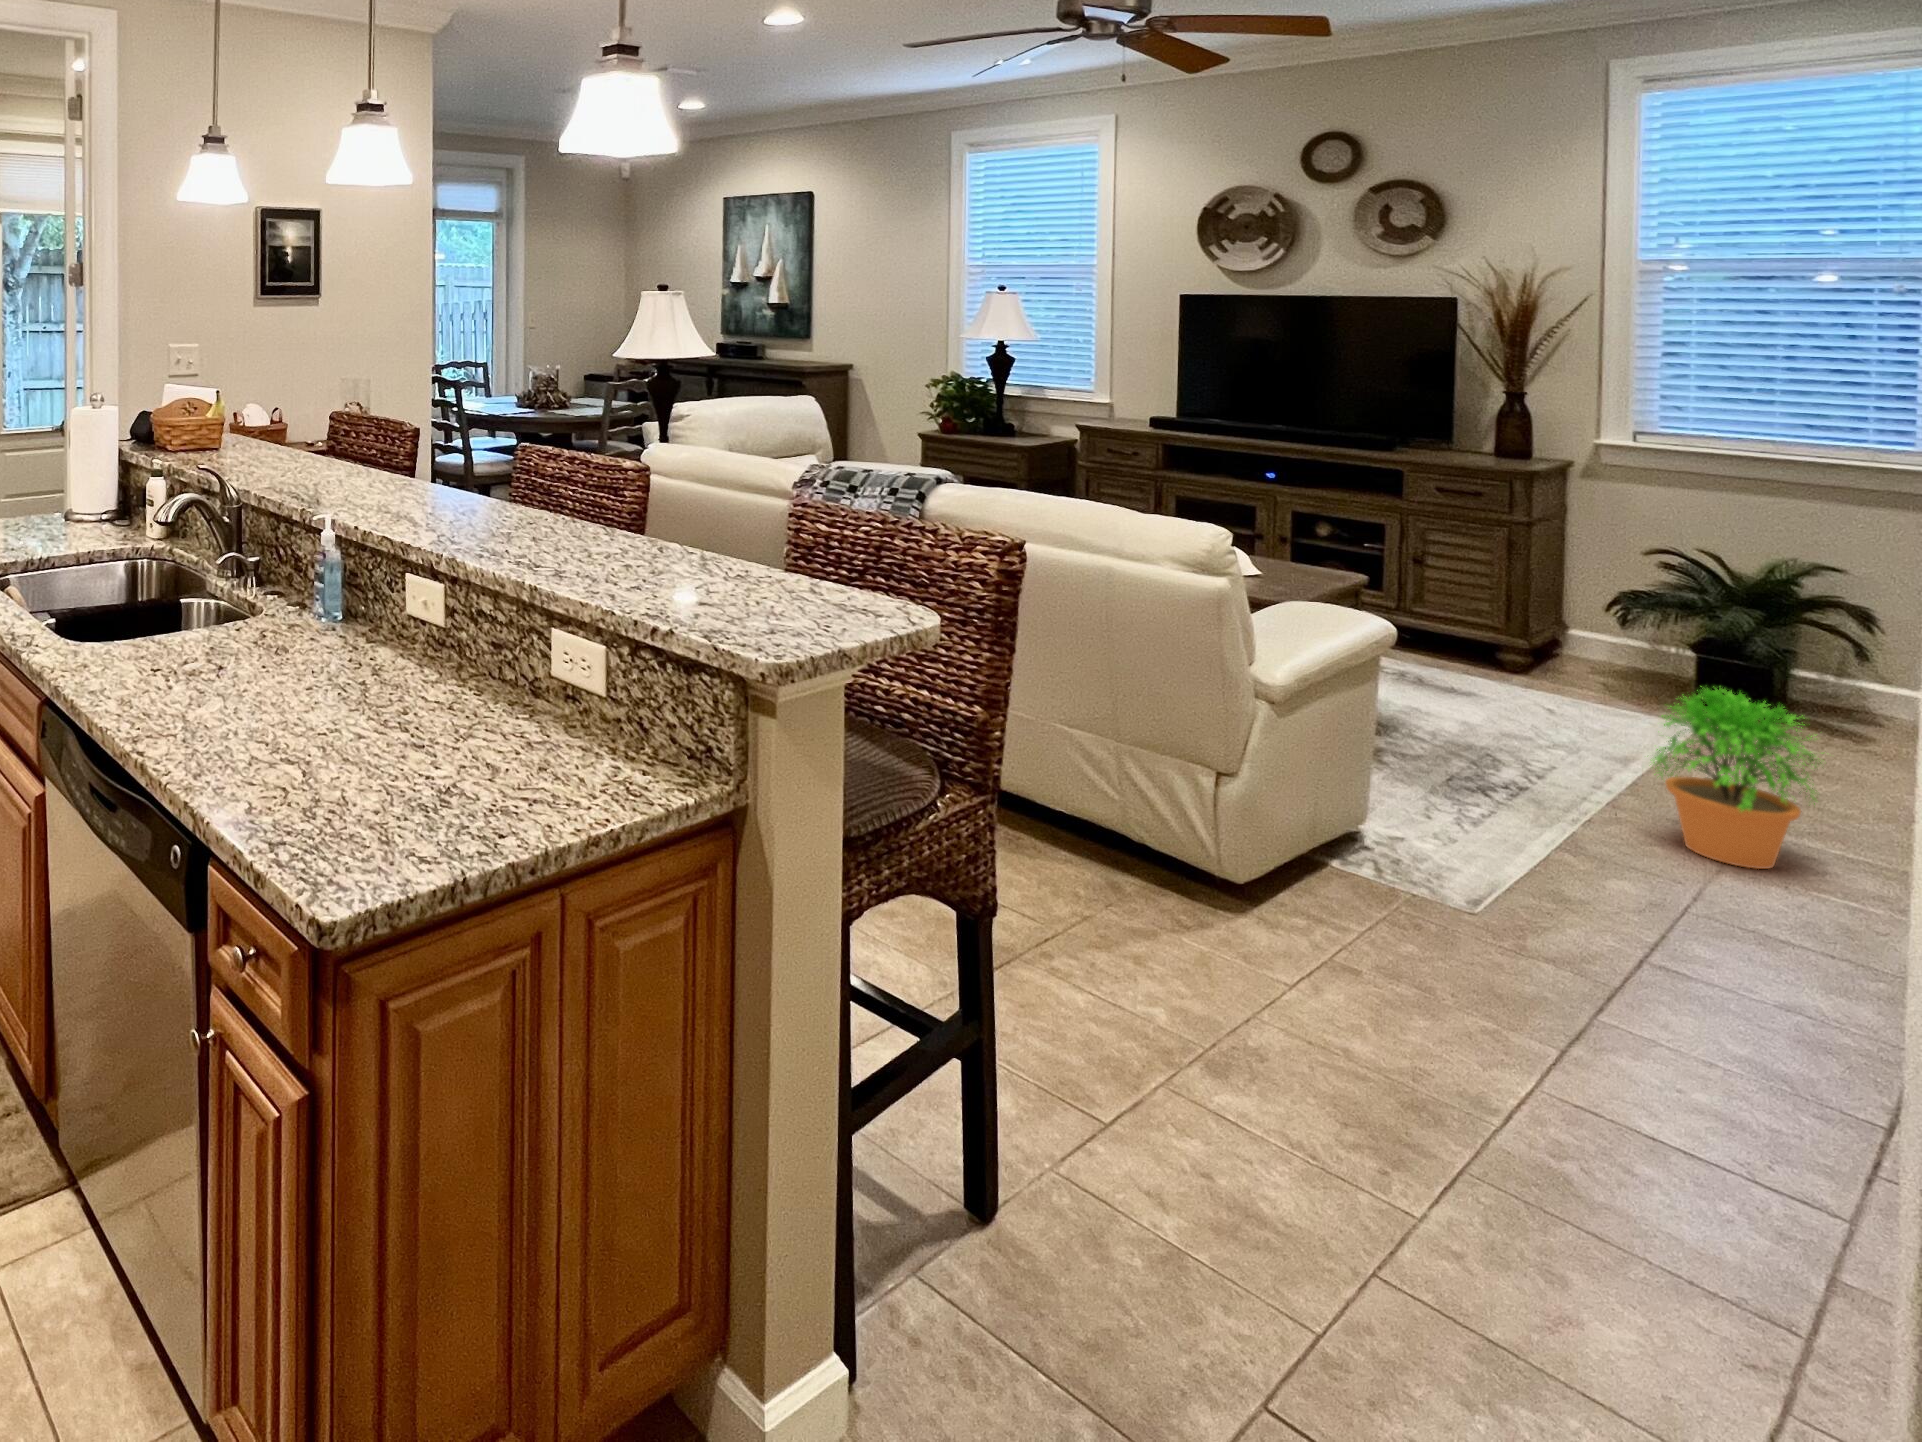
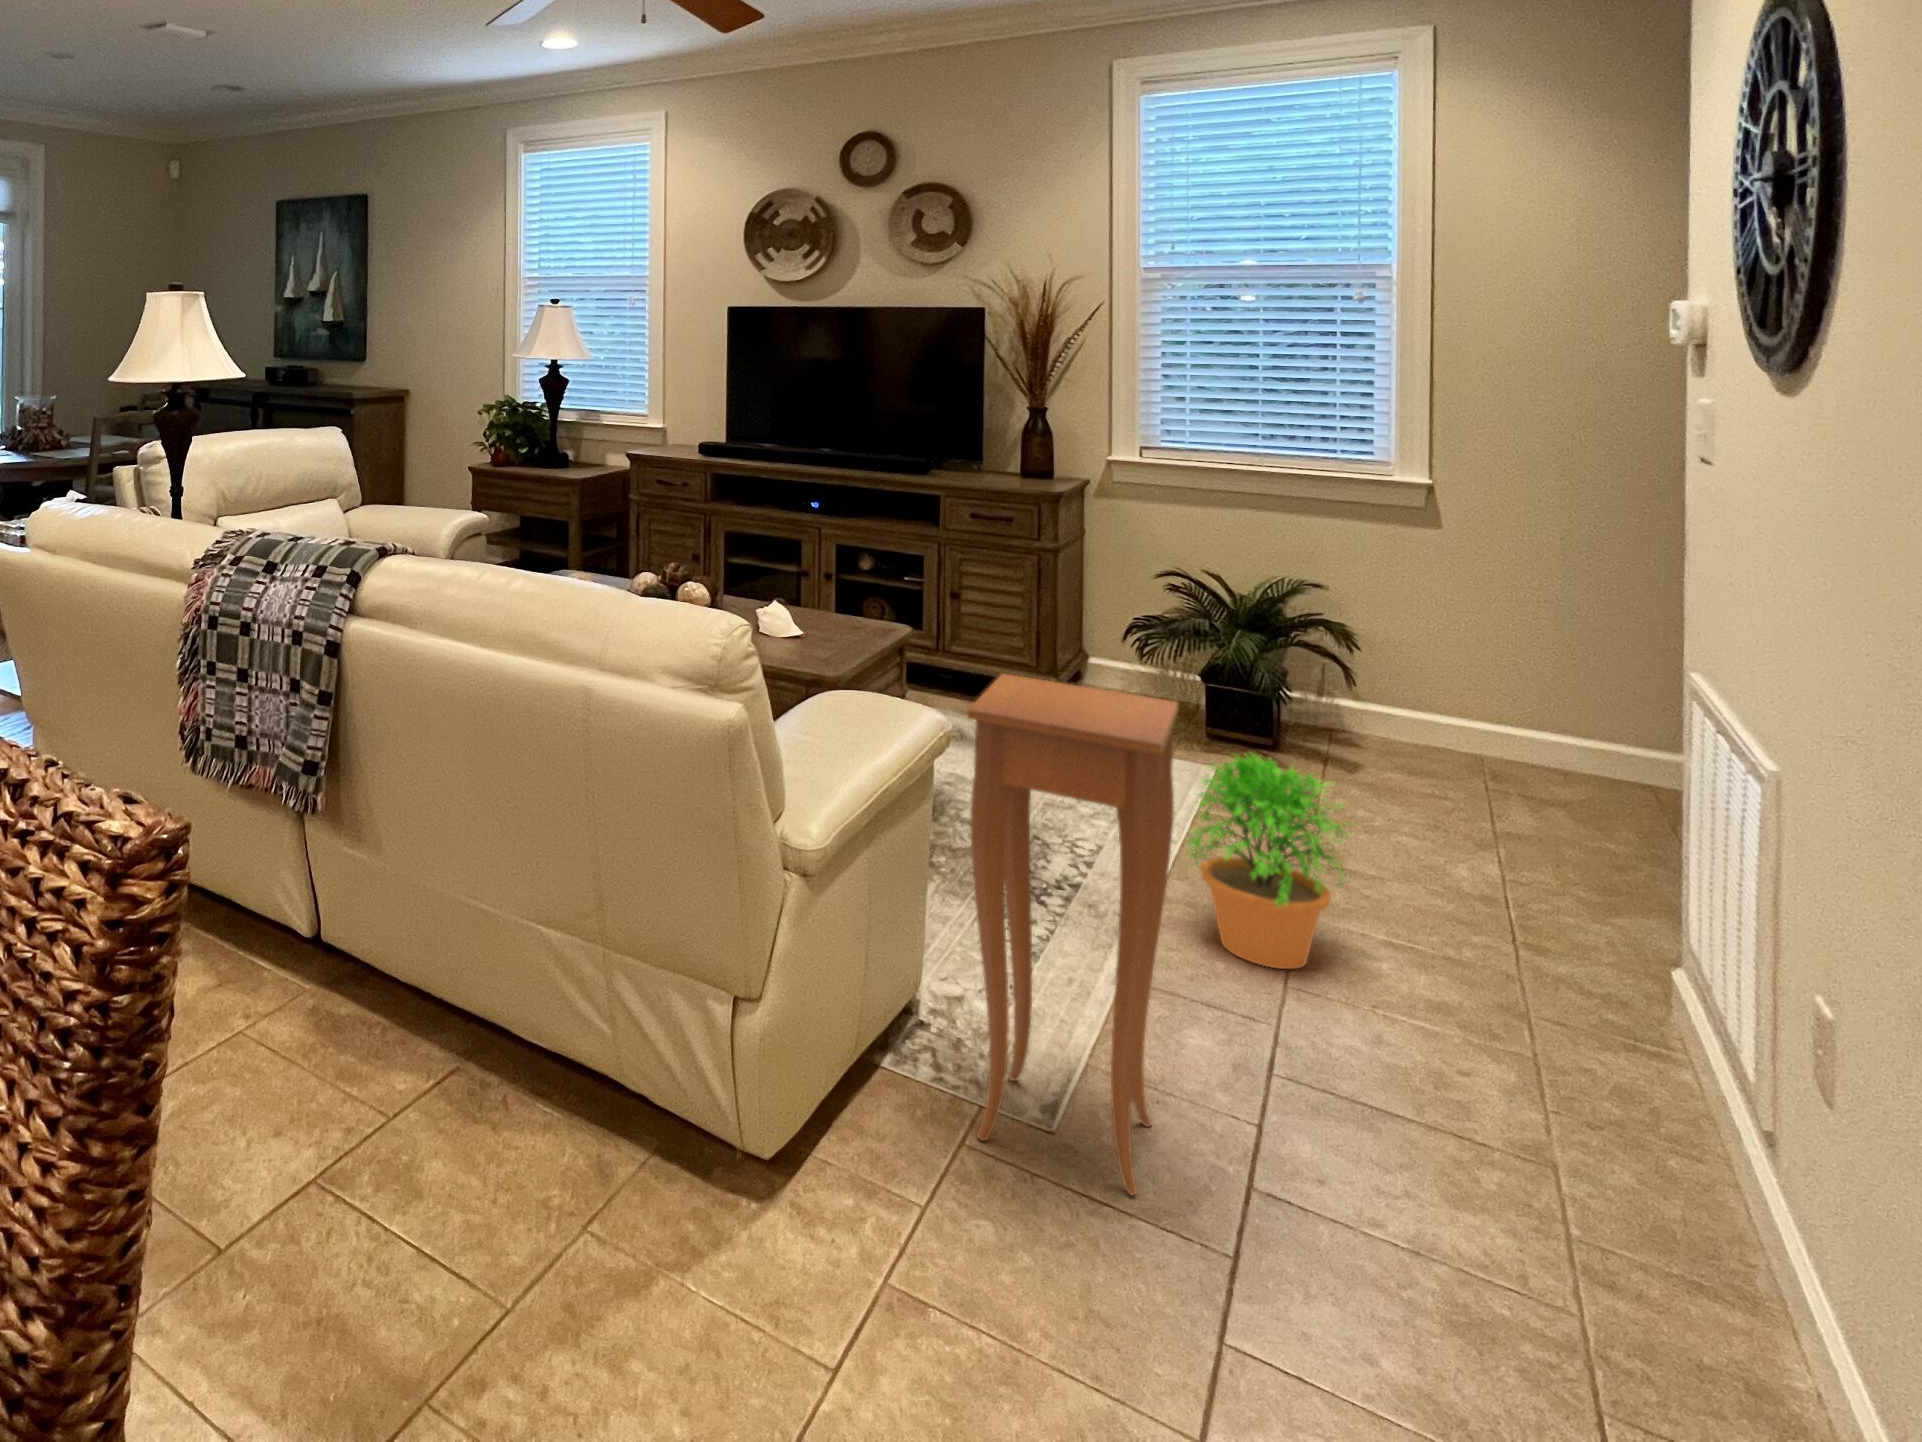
side table: none [1433,592,1629,972] -> present [968,674,1178,1195]

